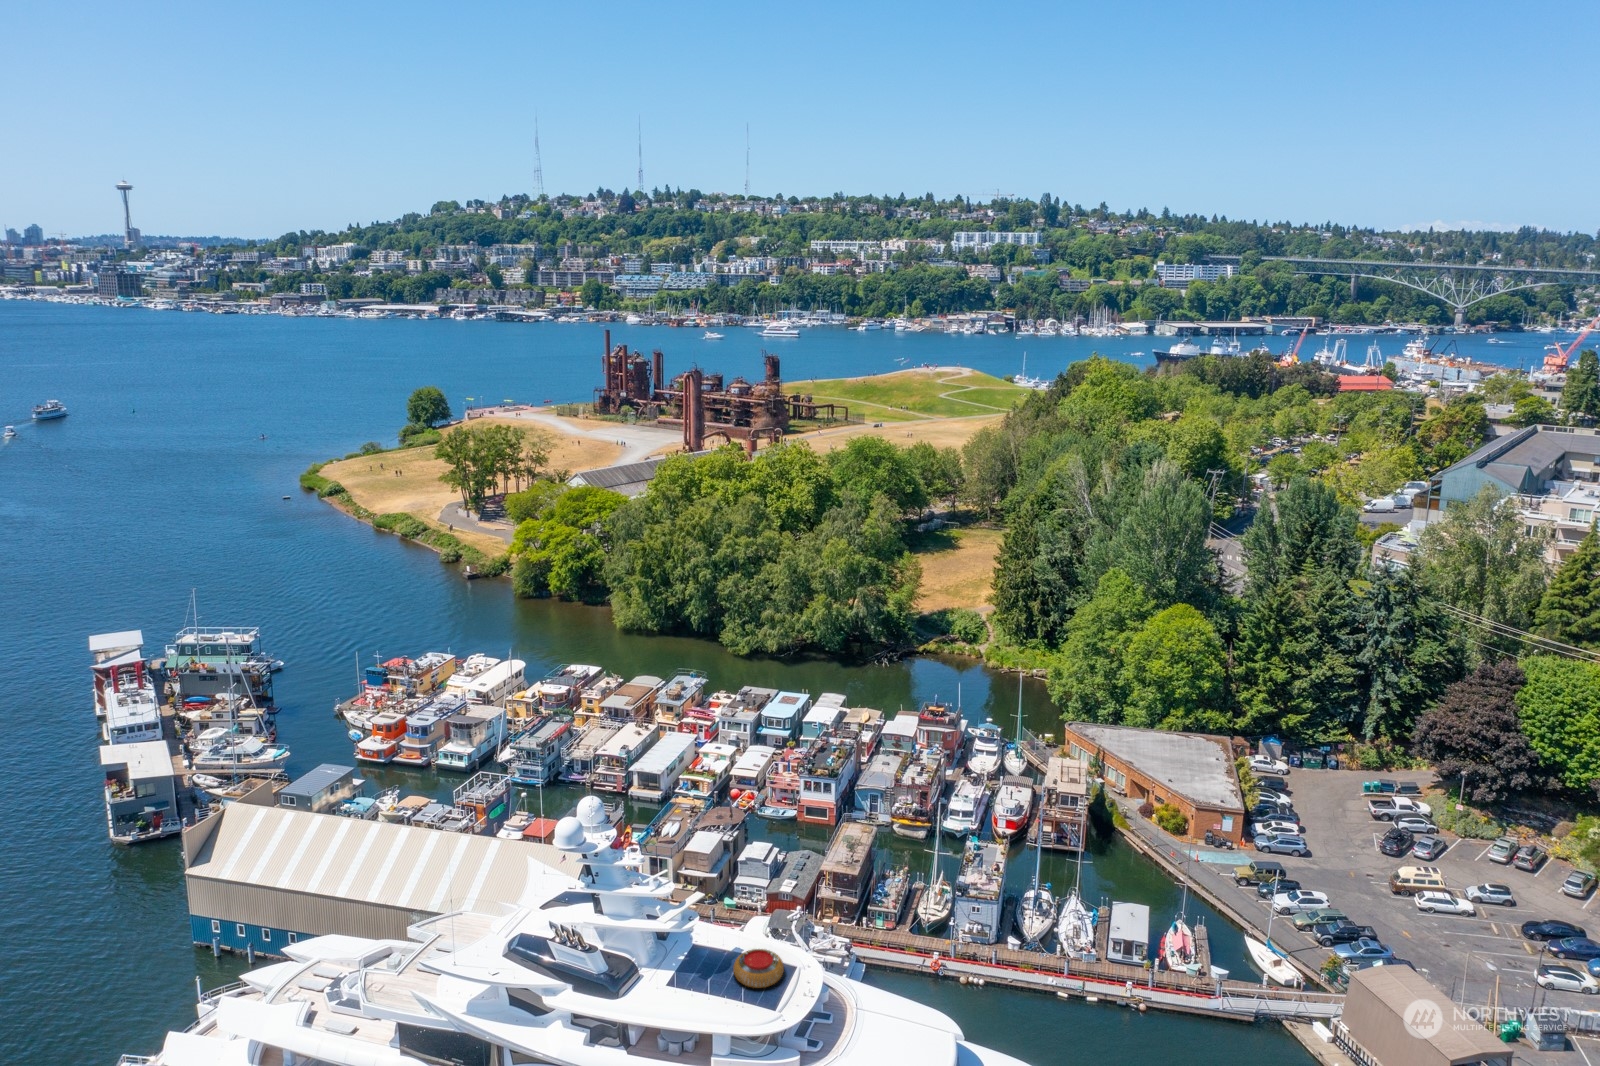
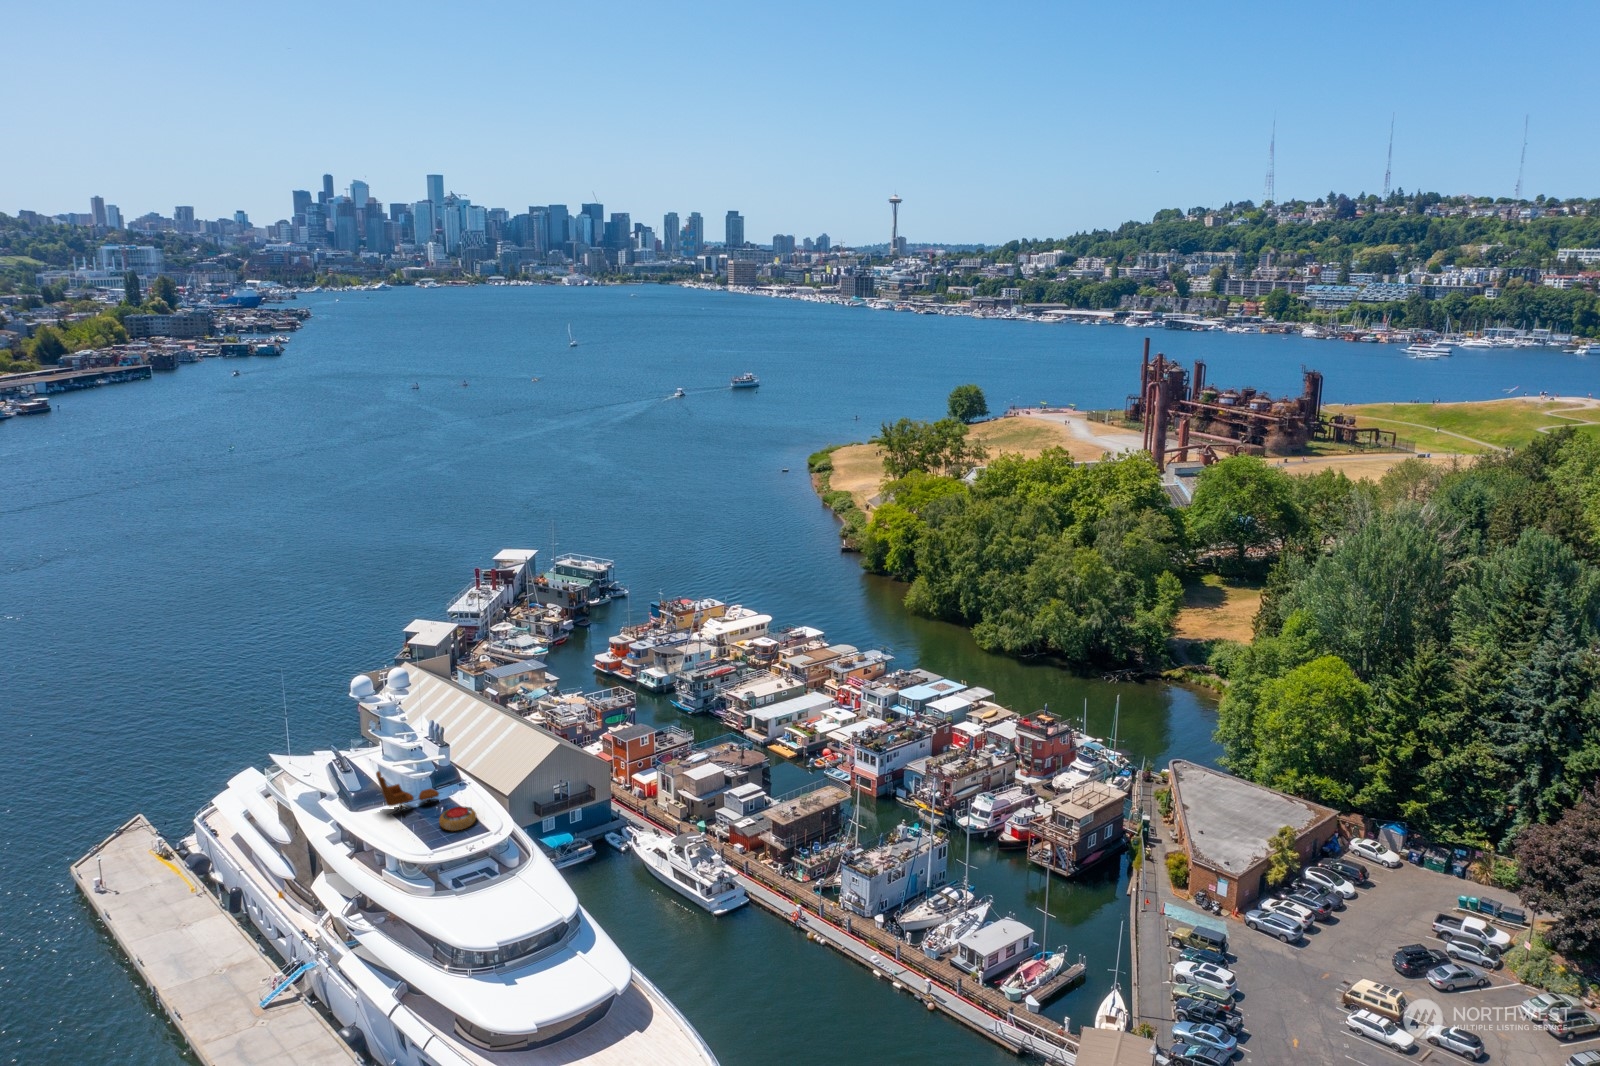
lounge chair: none [633,936,693,998] -> present [376,771,439,817]

